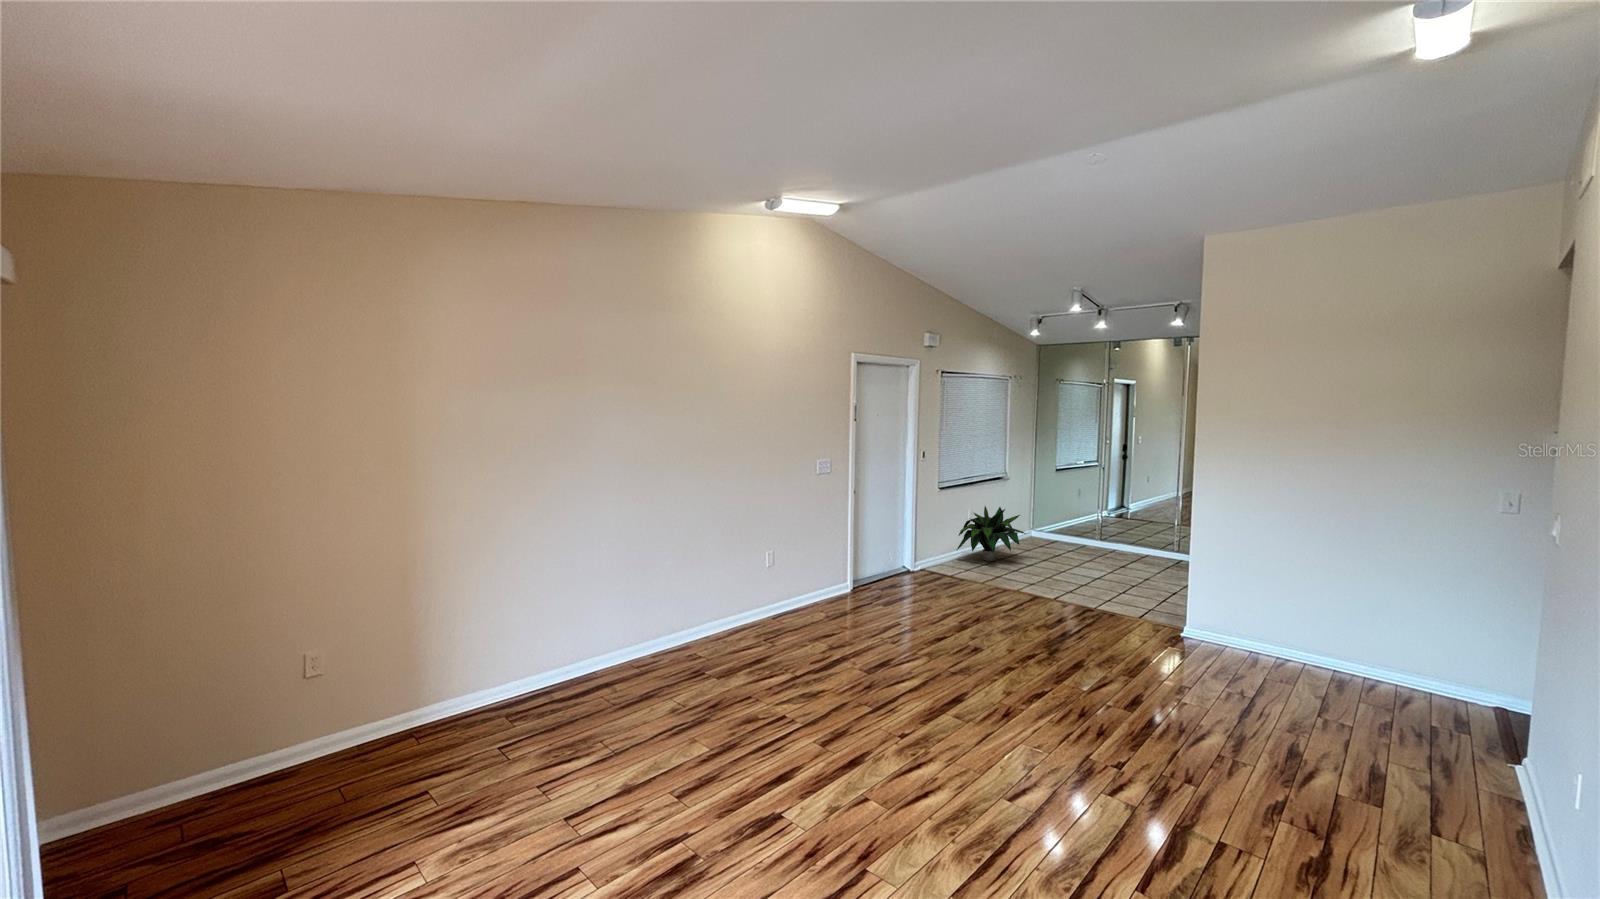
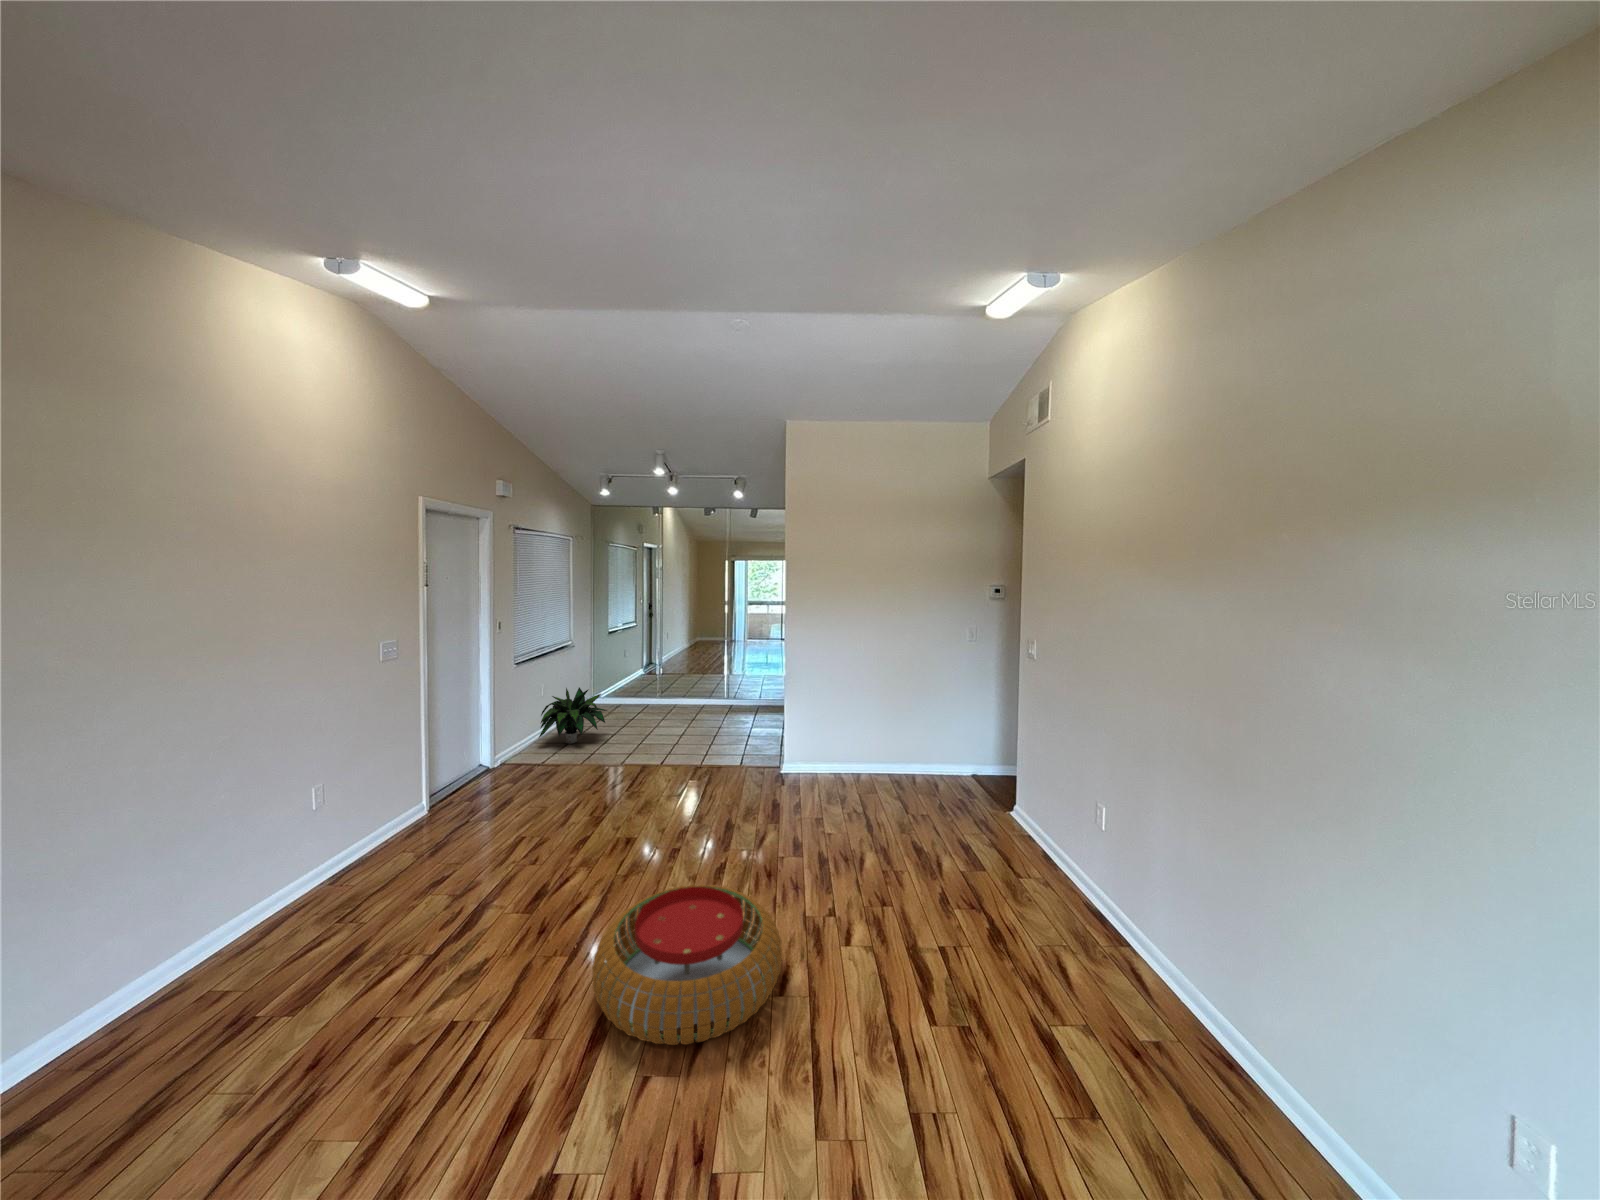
pouf: none [859,681,1031,804] -> present [592,884,782,1045]

